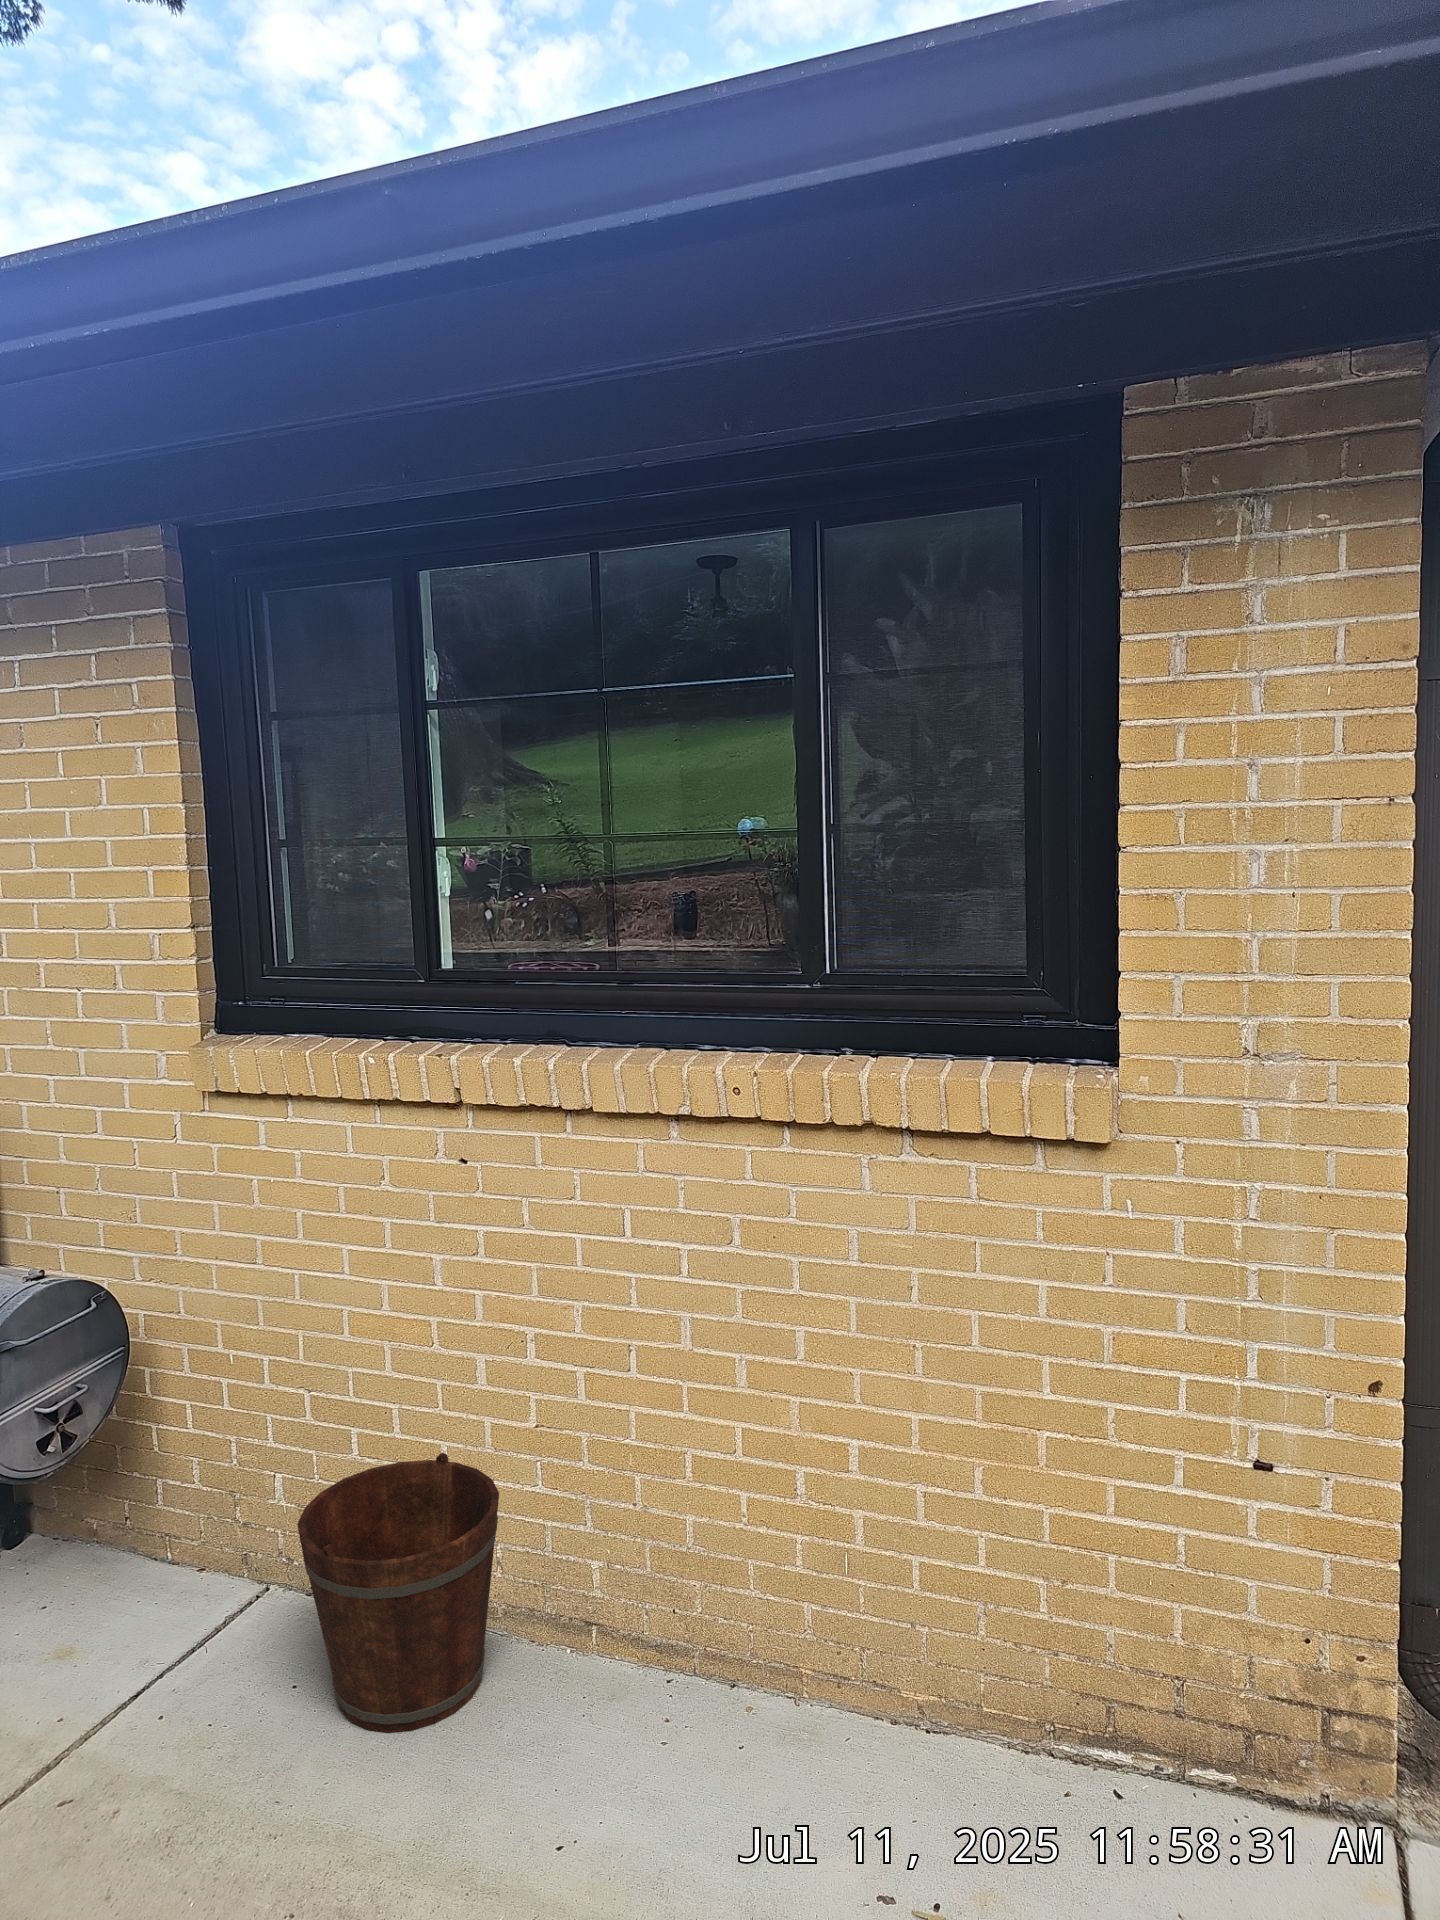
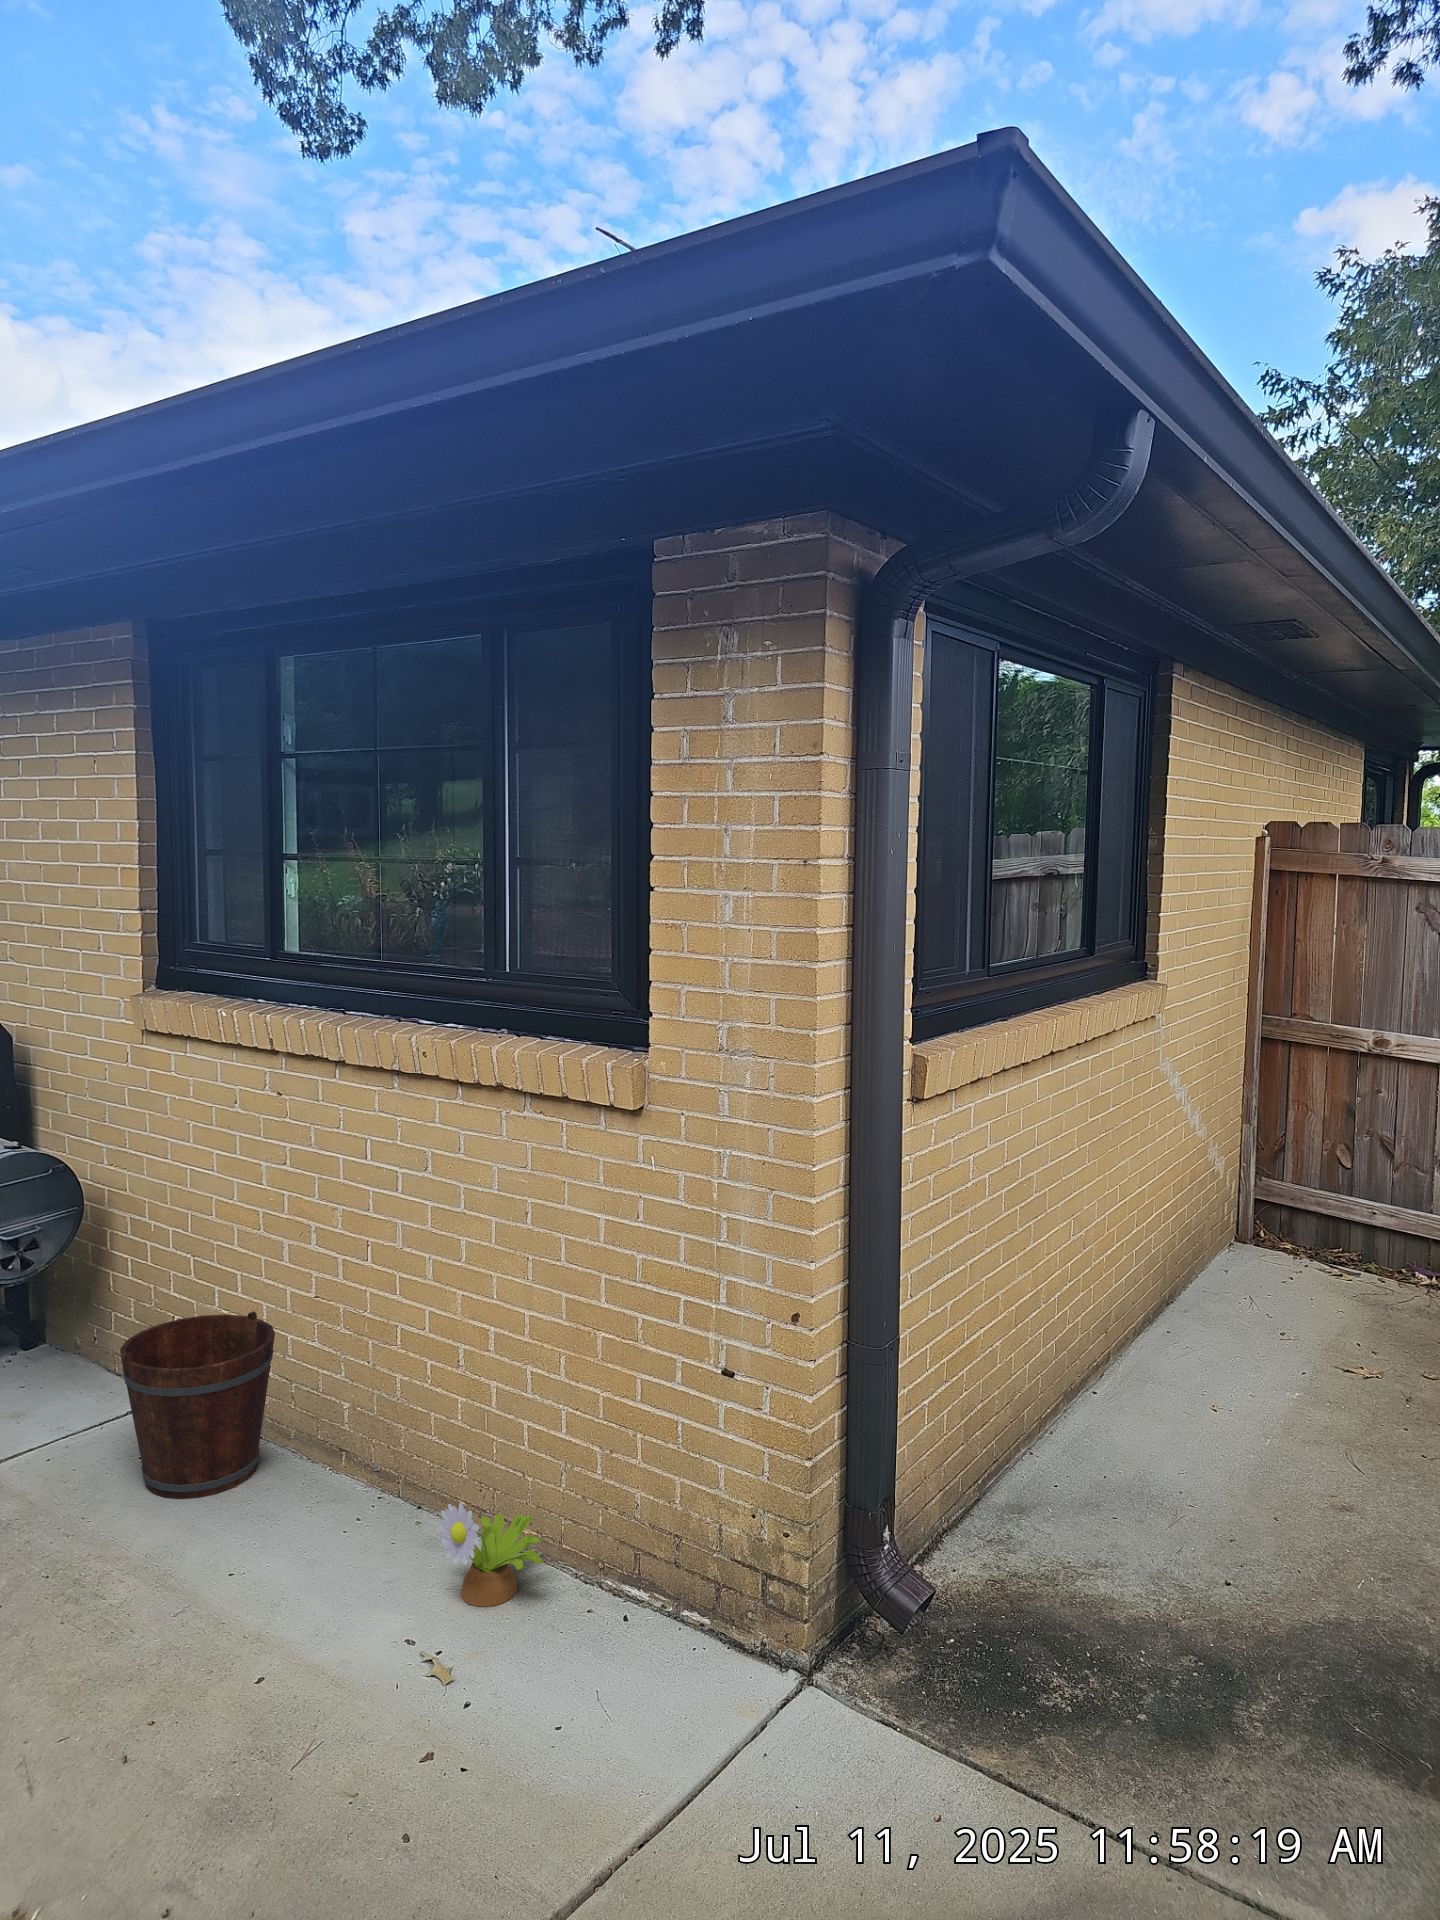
decorative plant: none [852,1676,1011,1817] -> present [439,1502,542,1607]

